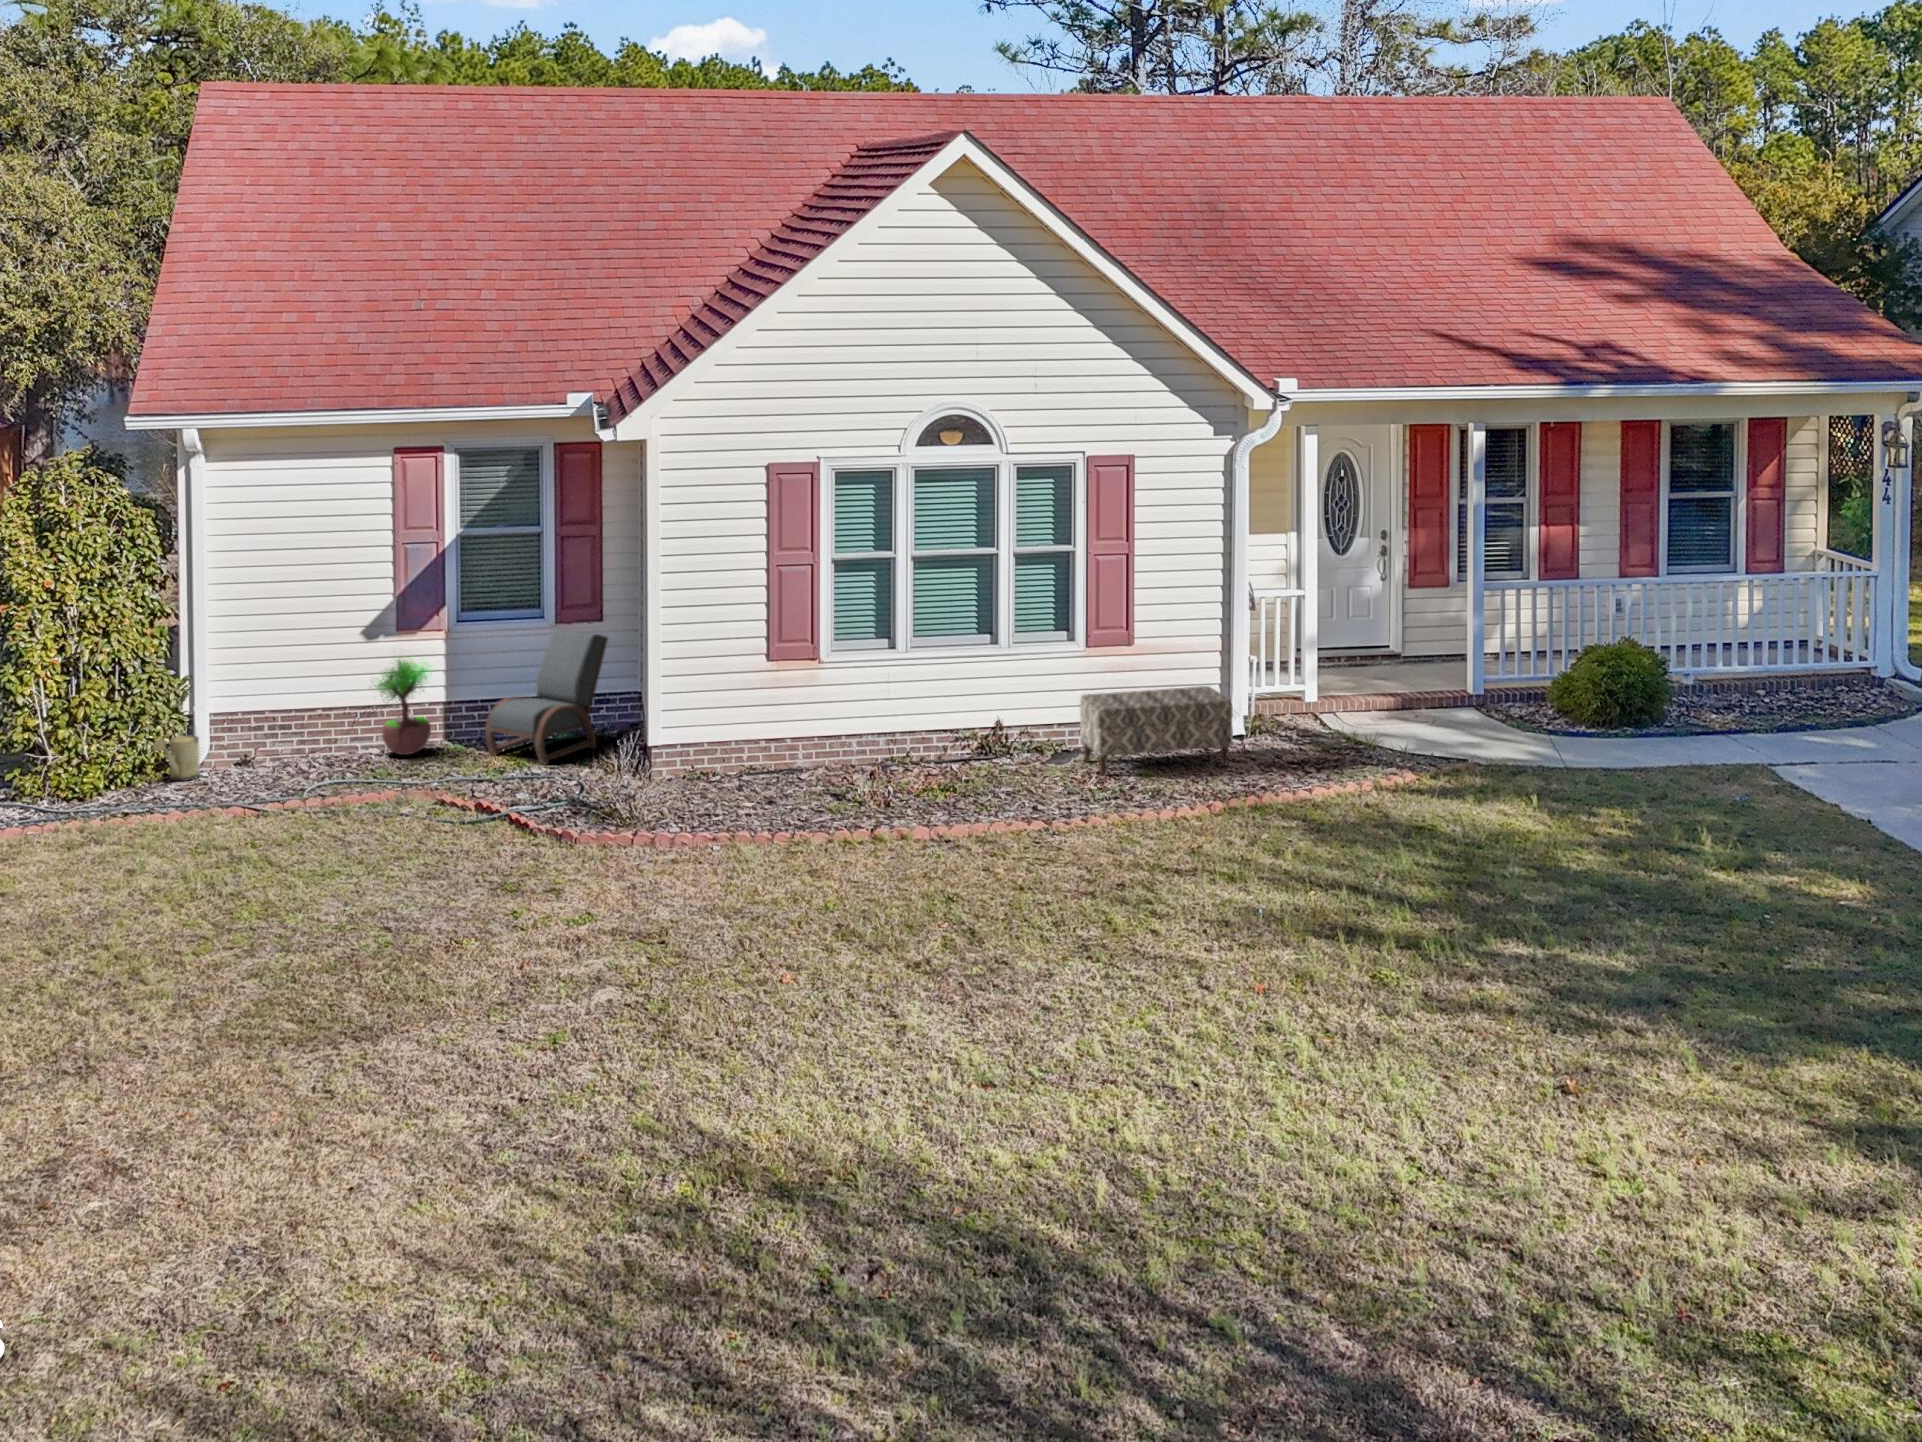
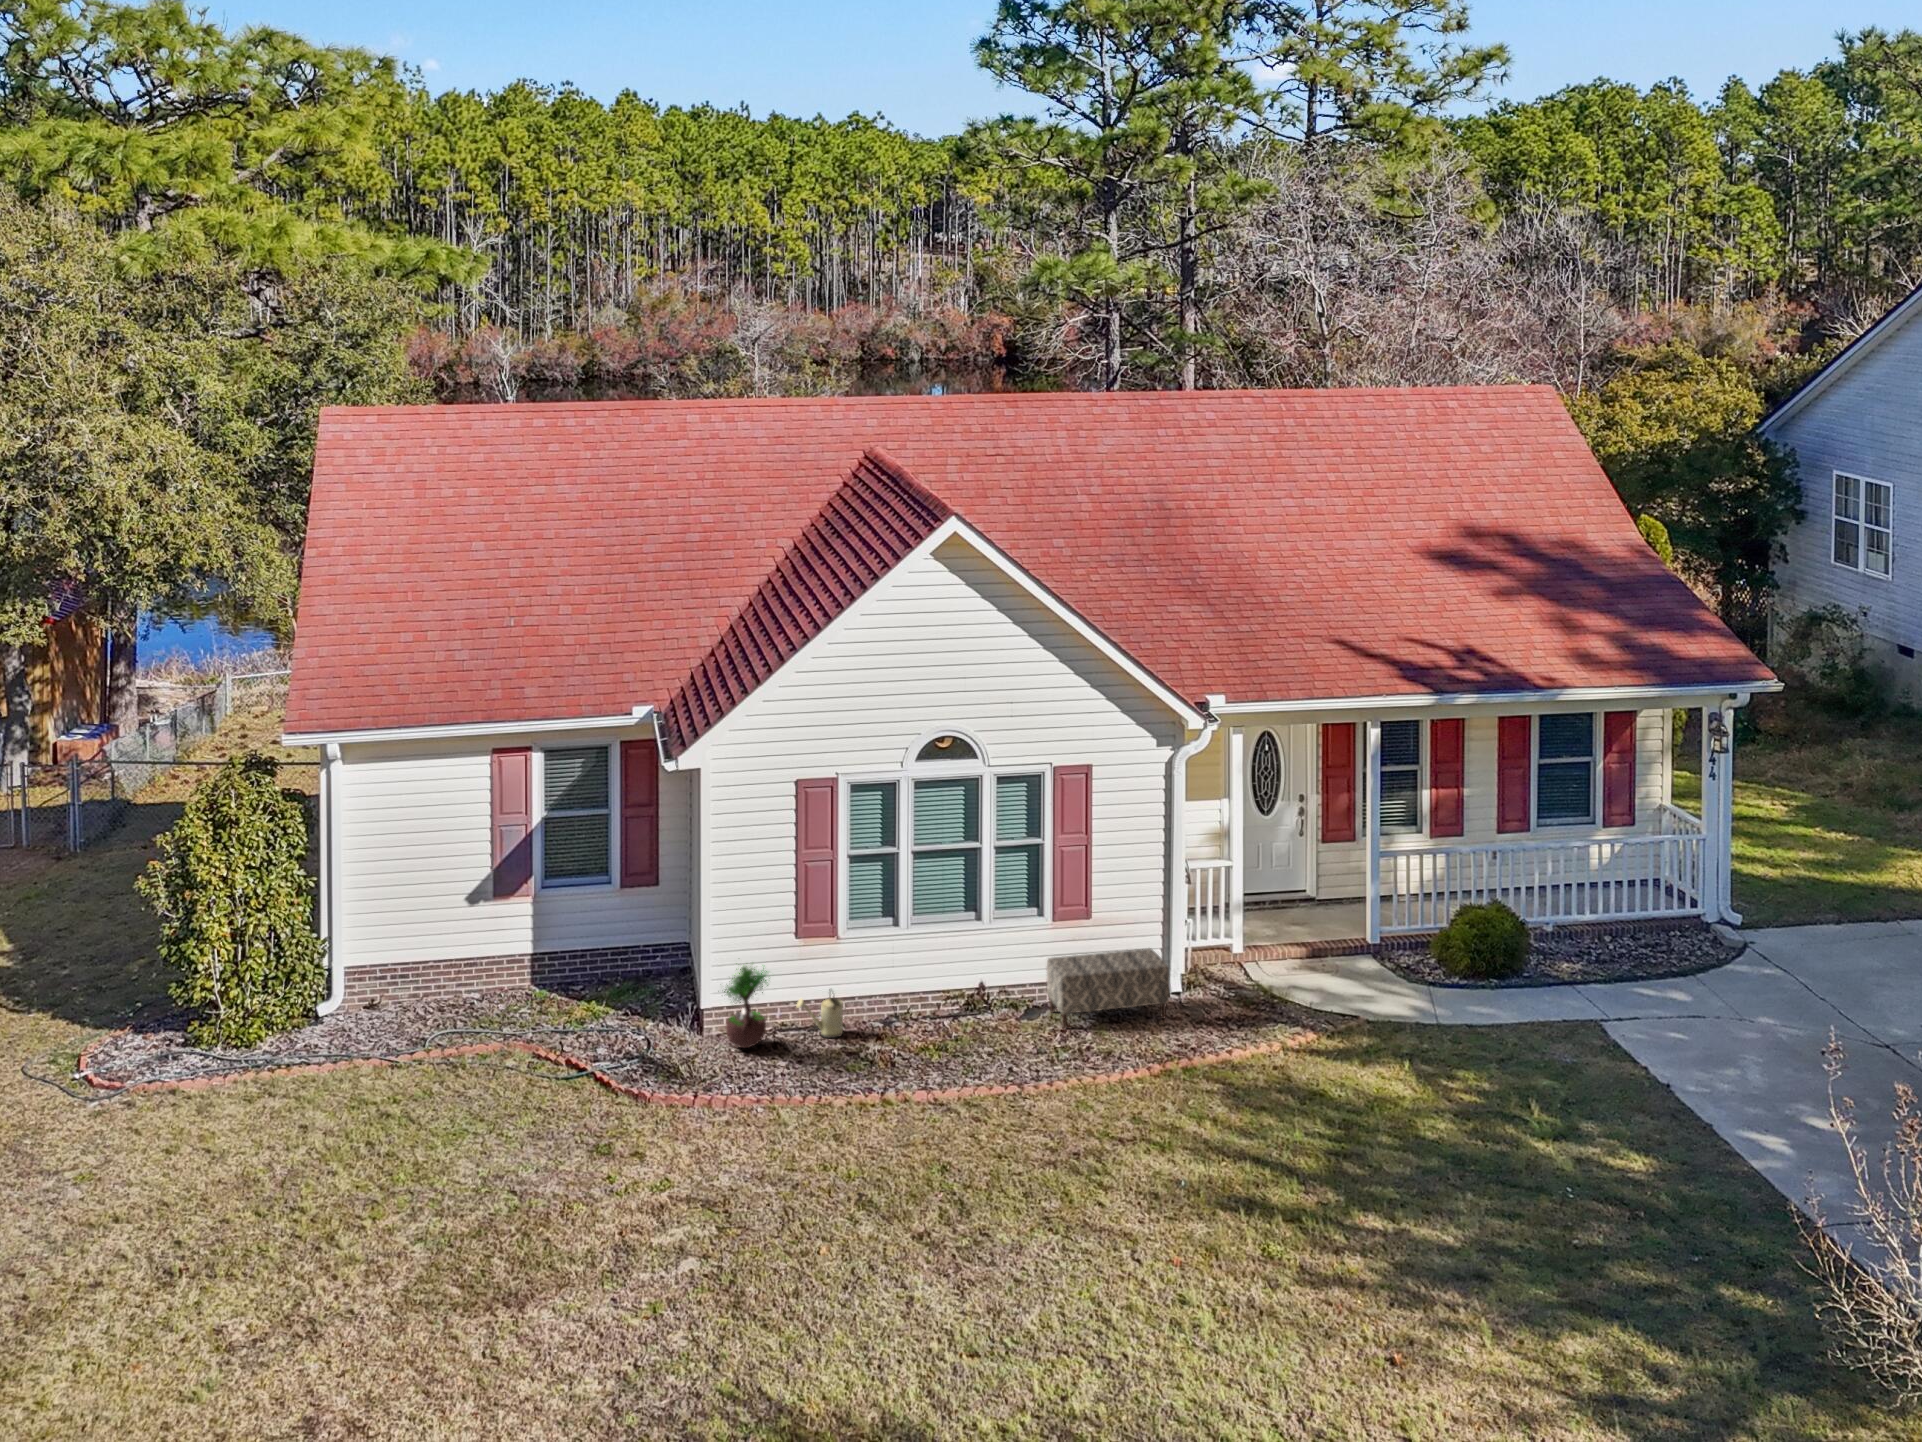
lounge chair: present [485,629,608,765] -> none [565,891,664,1013]
potted tree: present [375,657,431,755] -> present [724,966,768,1048]
watering can: present [153,735,200,781] -> present [797,996,844,1038]

